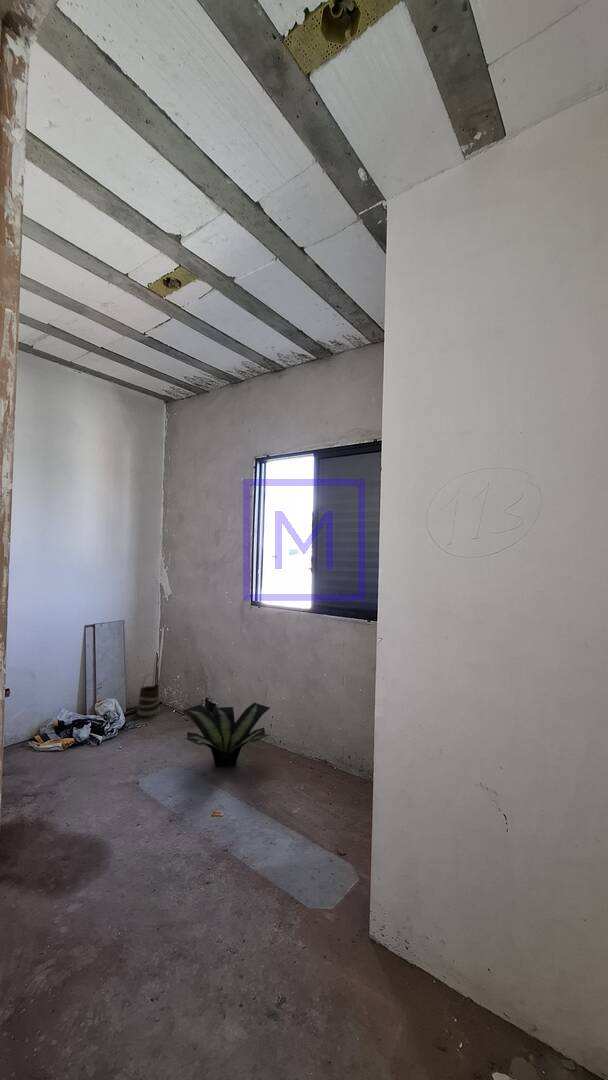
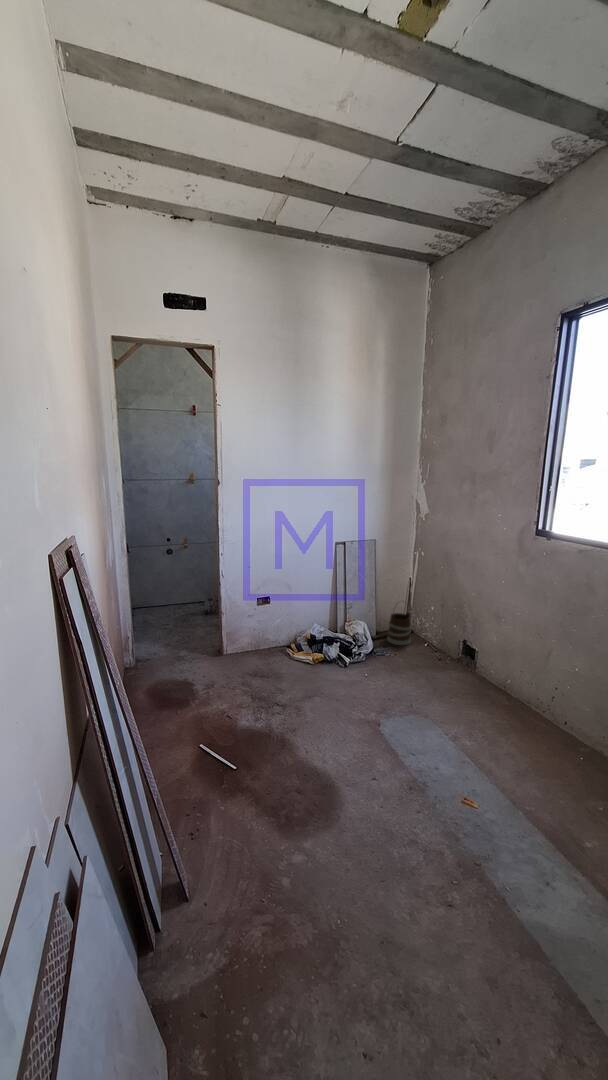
potted plant: present [183,703,270,767] -> none [433,651,555,741]

